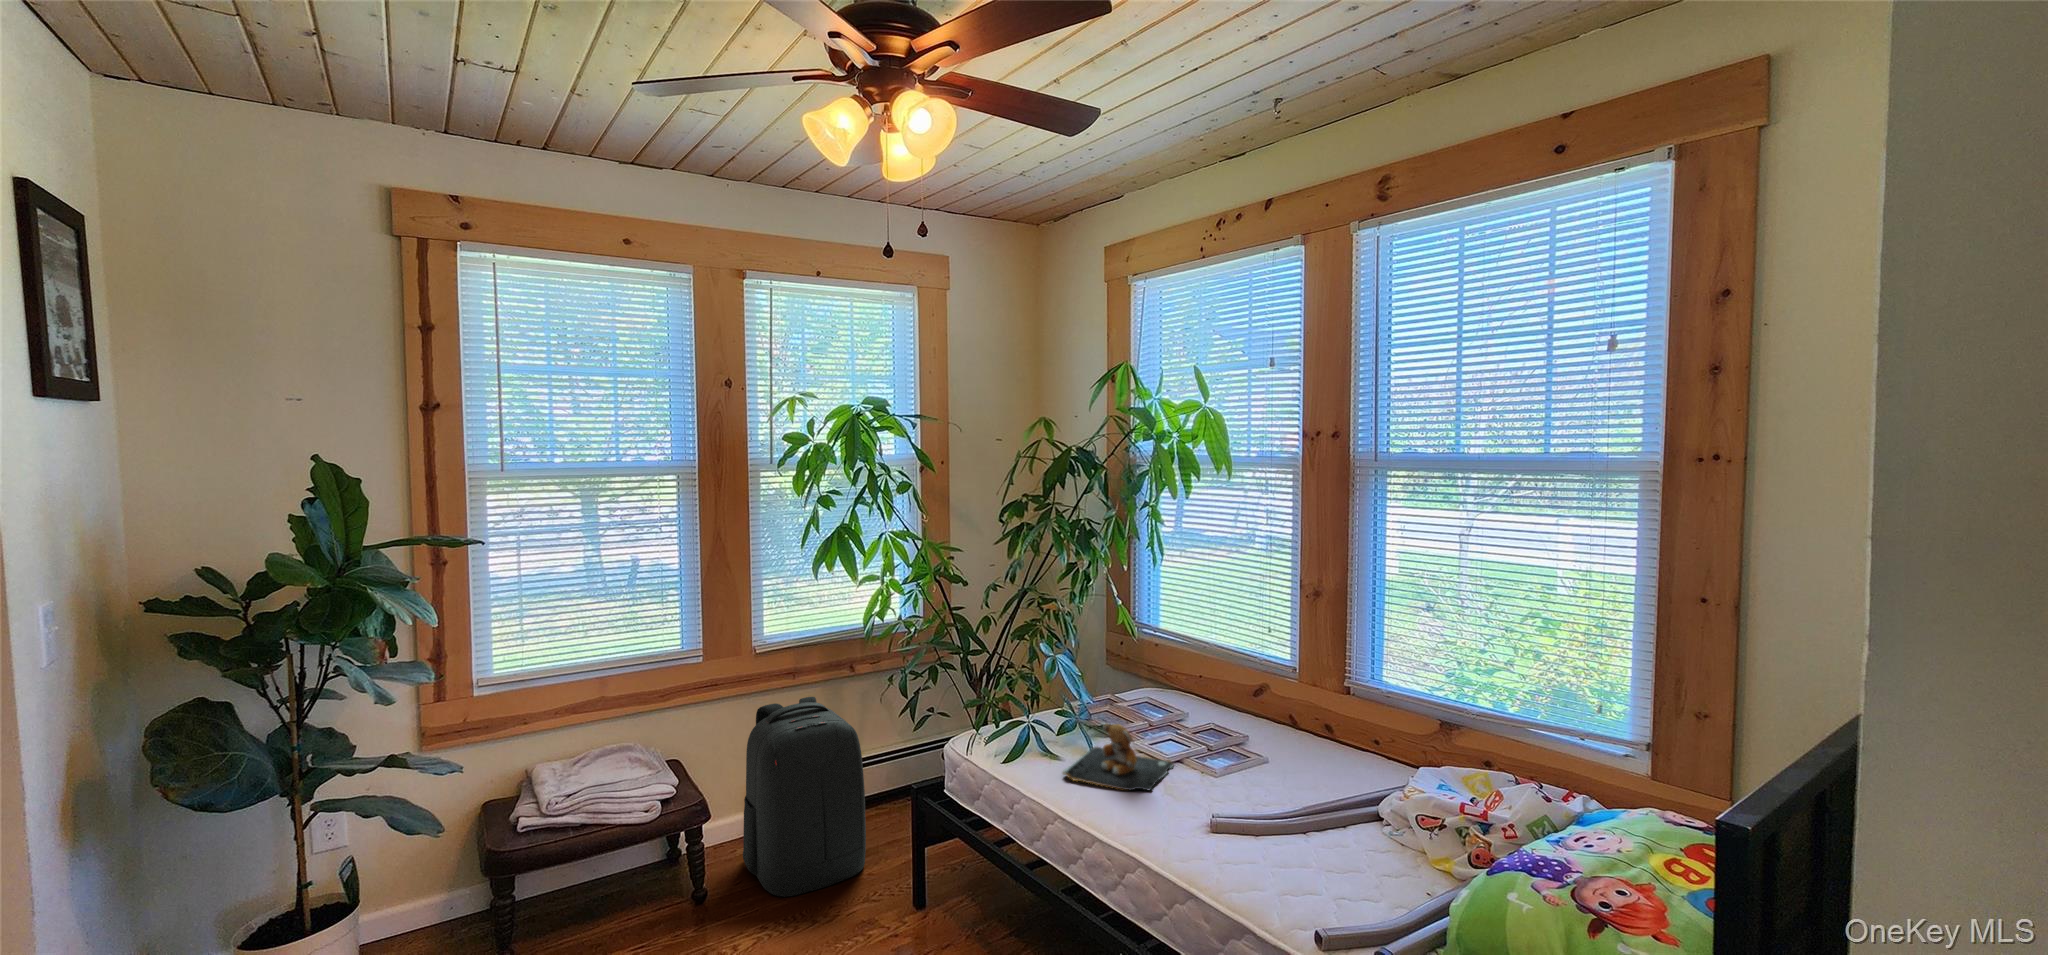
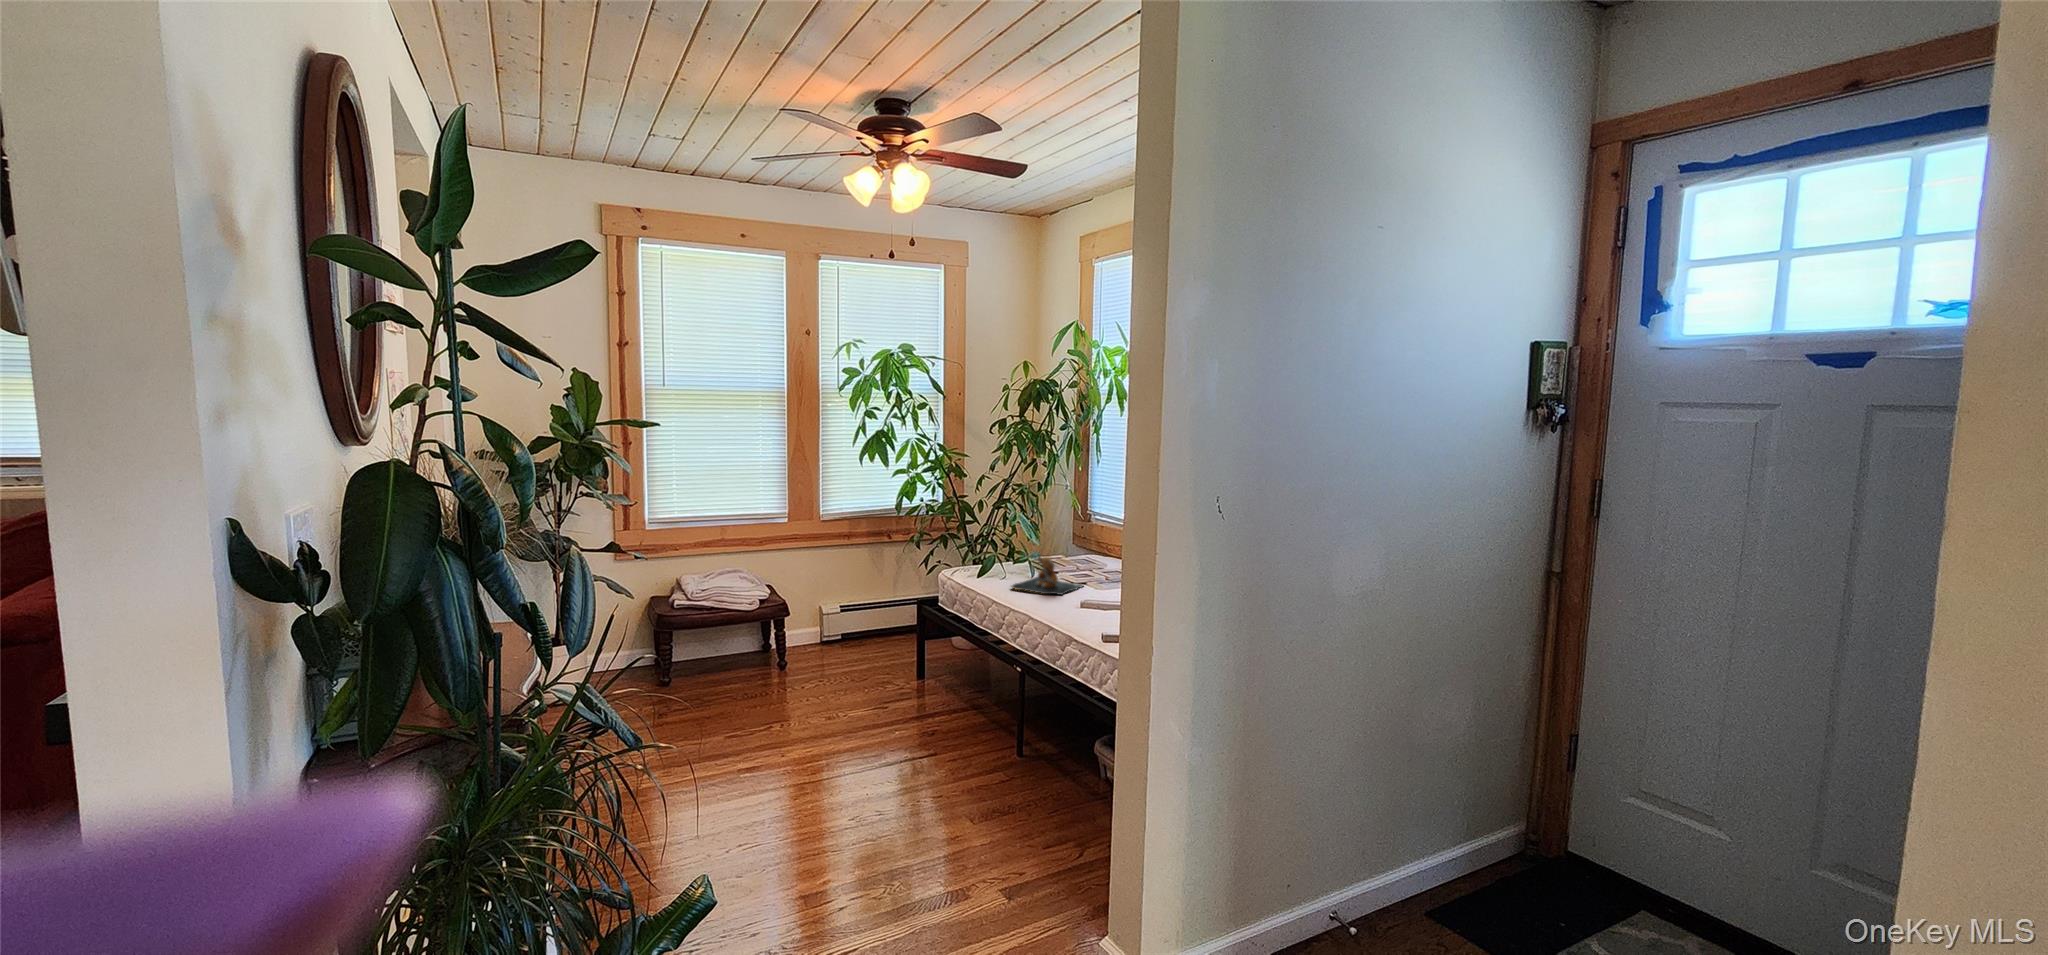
backpack: present [743,697,866,897] -> none [812,549,891,669]

